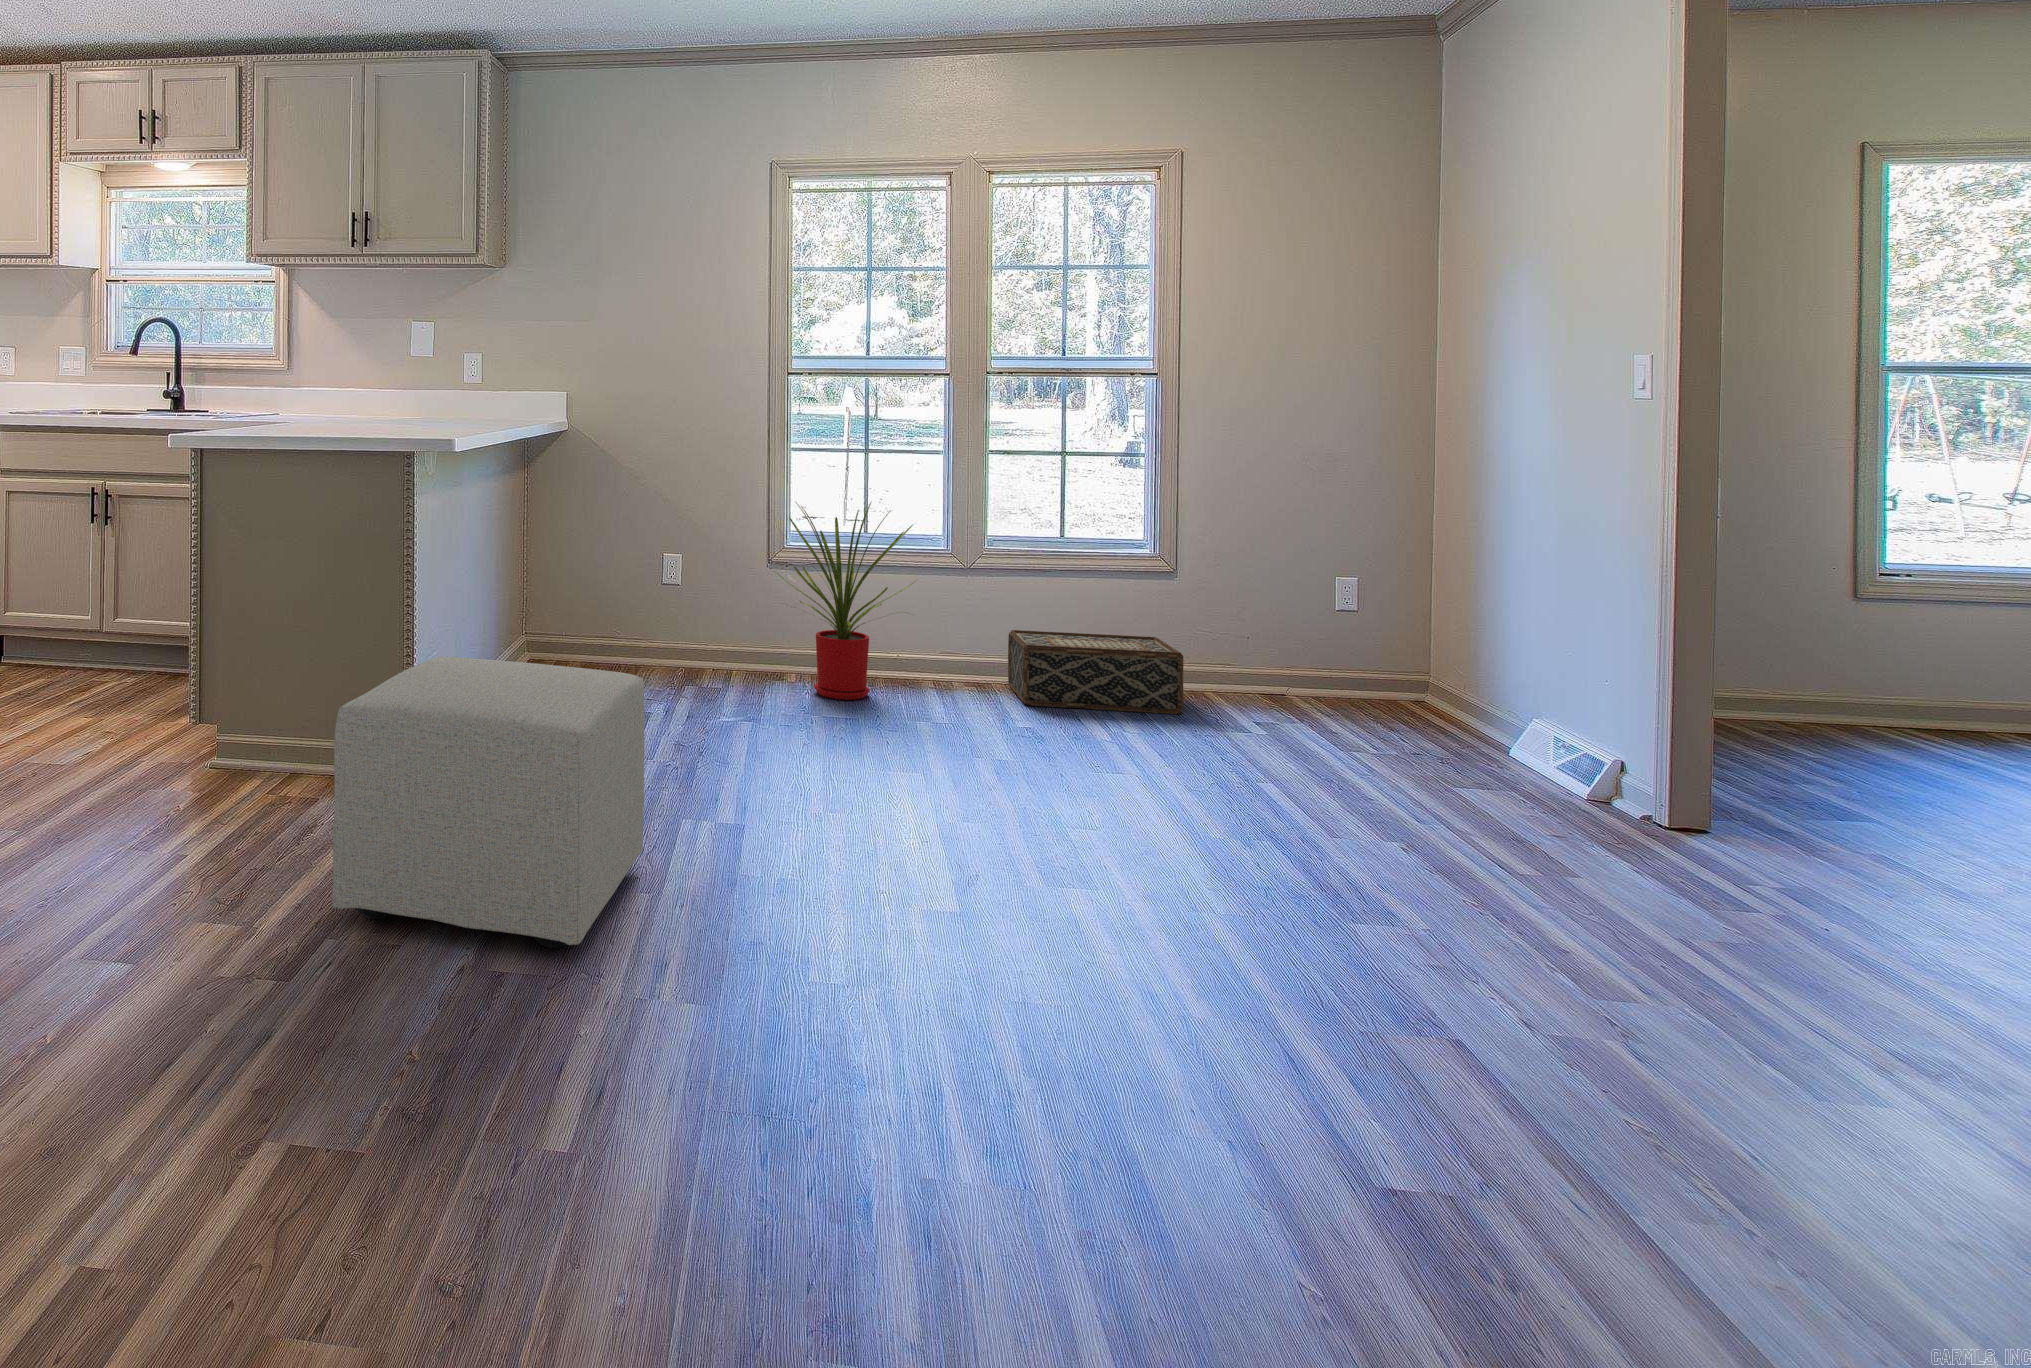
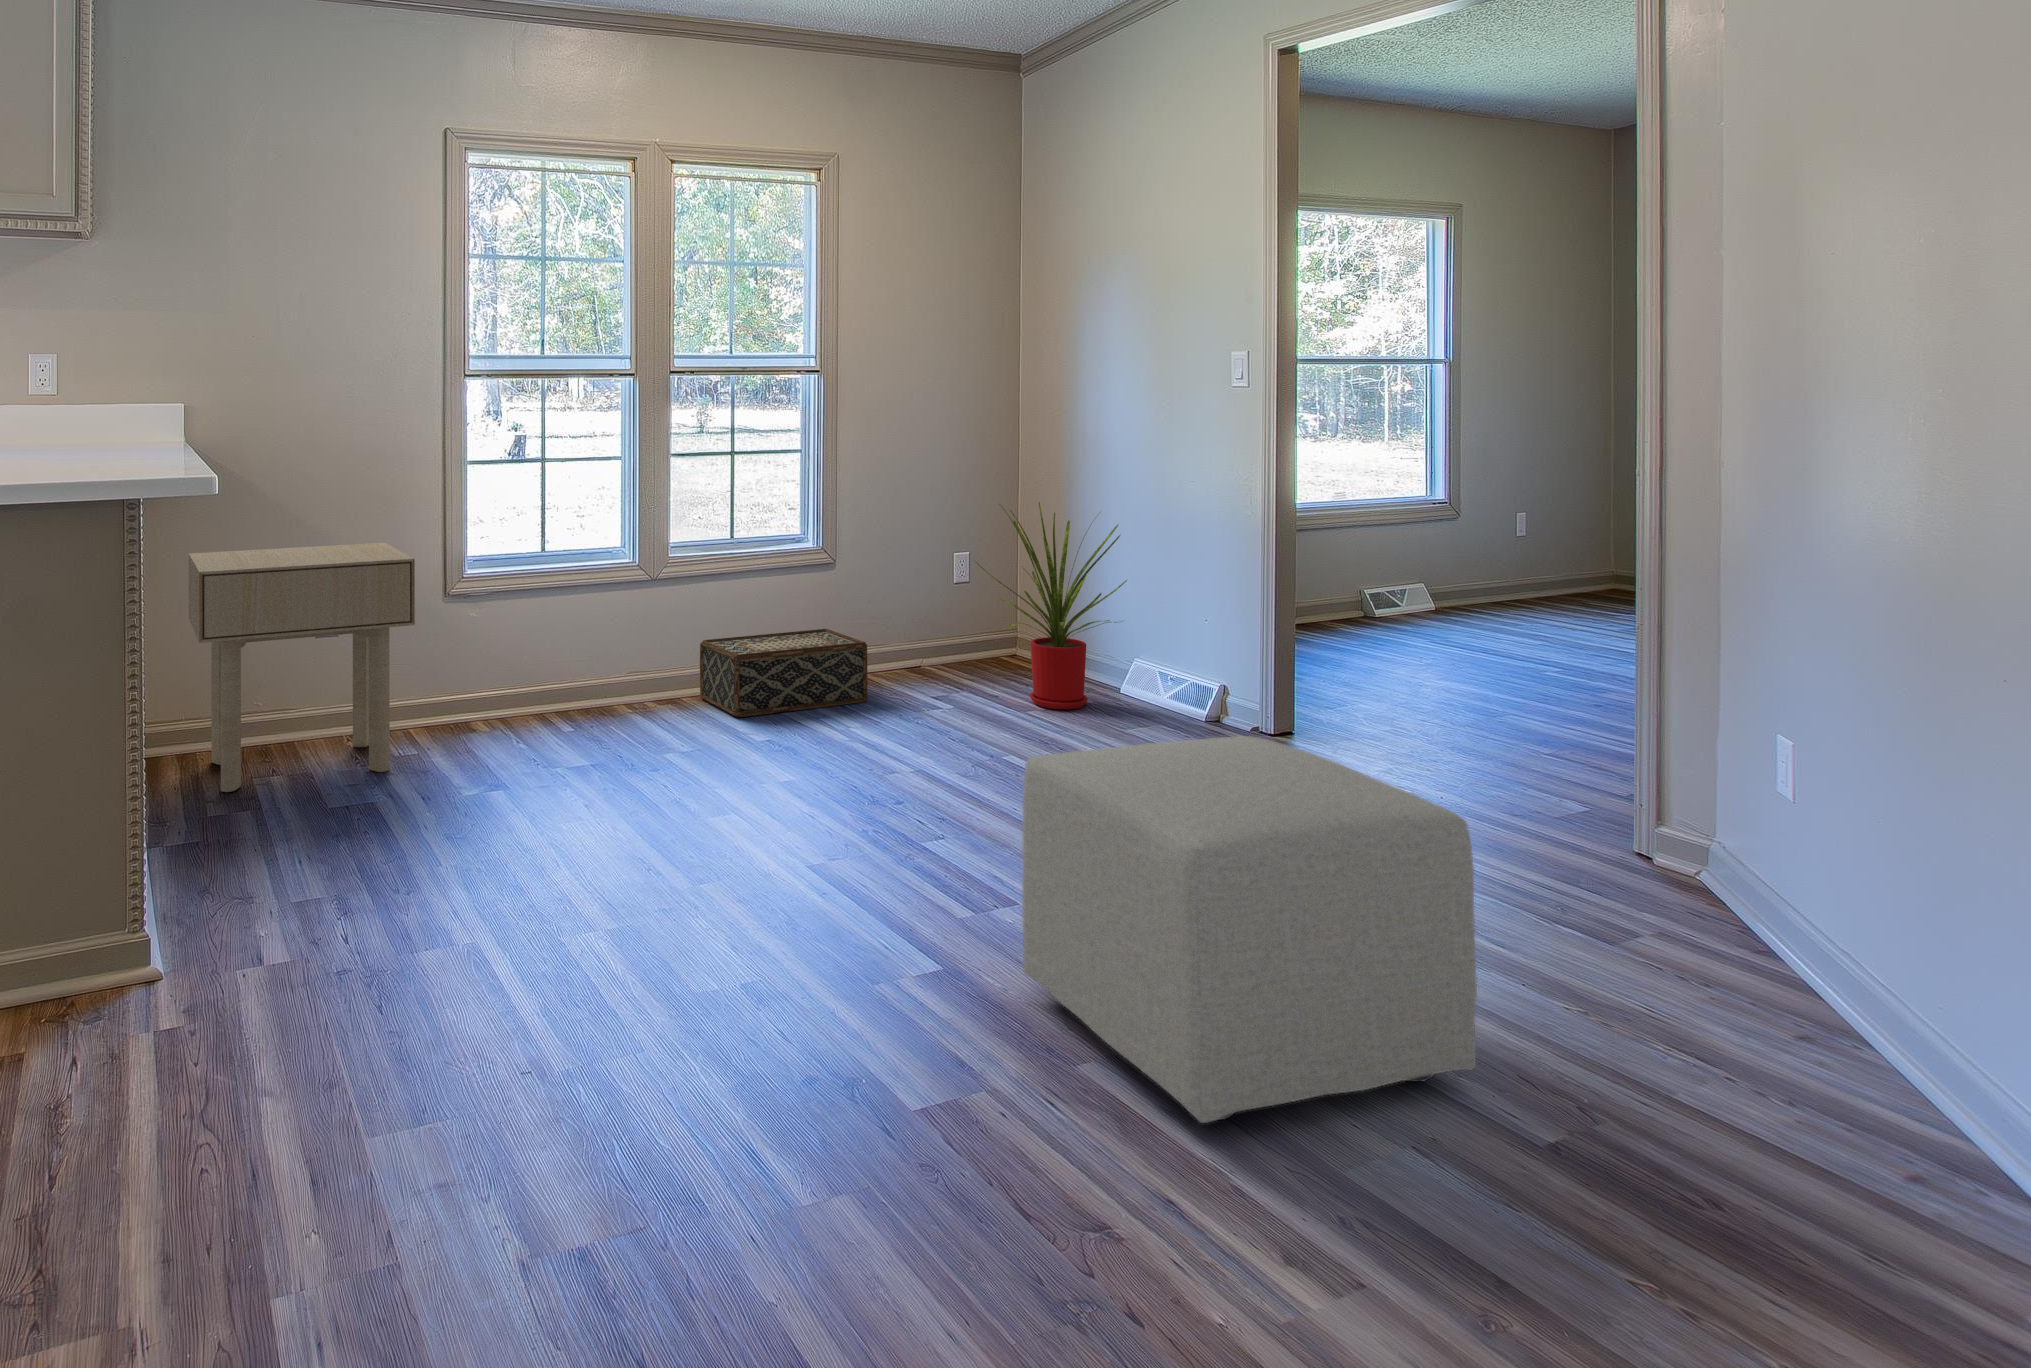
house plant: present [776,503,915,700] -> present [976,502,1127,709]
side table: none [544,506,712,693] -> present [189,543,415,792]
ottoman: present [332,657,645,948] -> present [1022,736,1477,1123]

